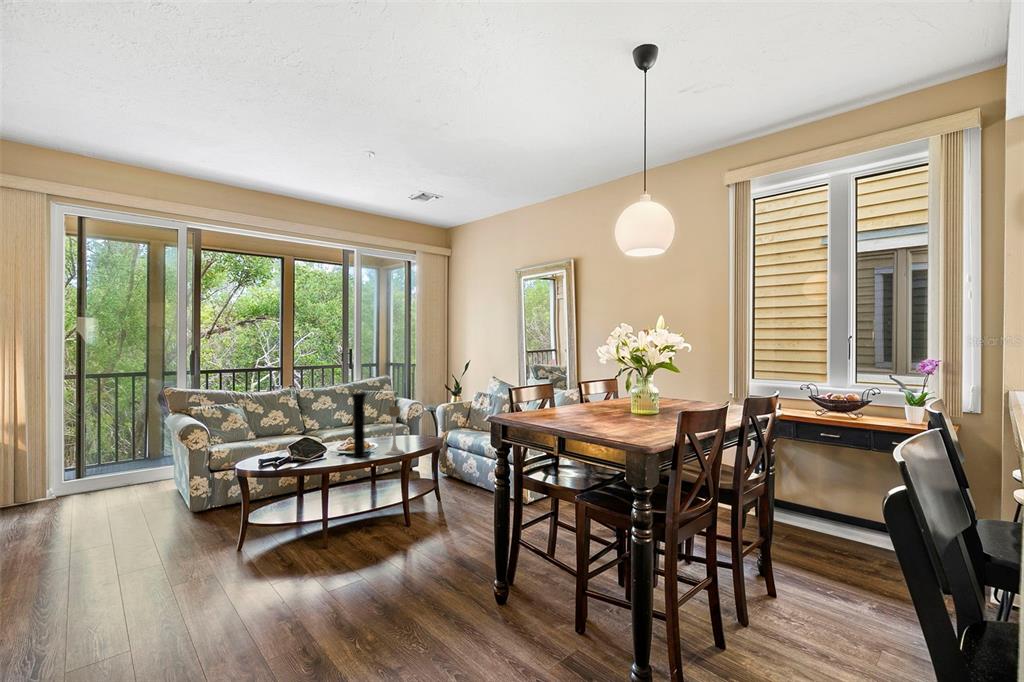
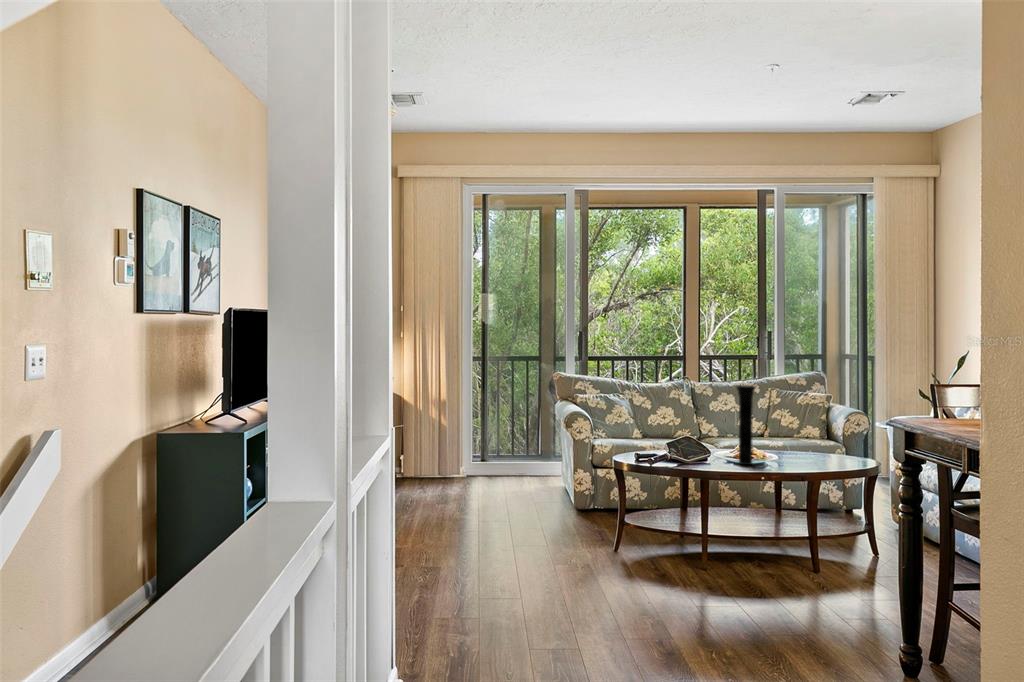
candle holder: present [385,406,404,455] -> none [778,406,804,468]

